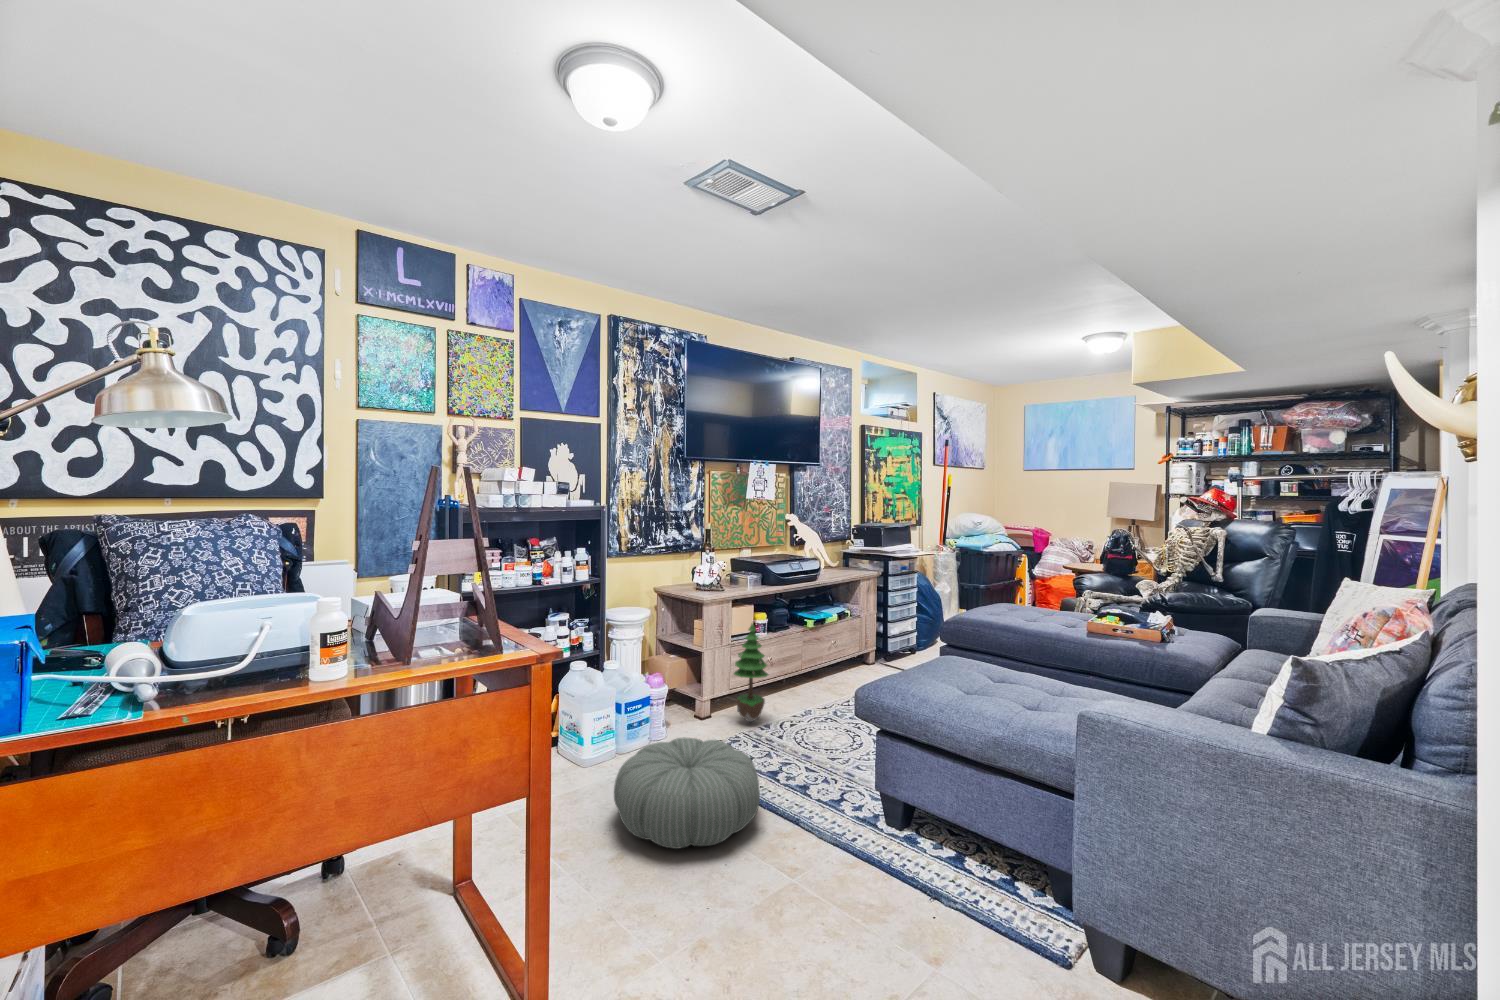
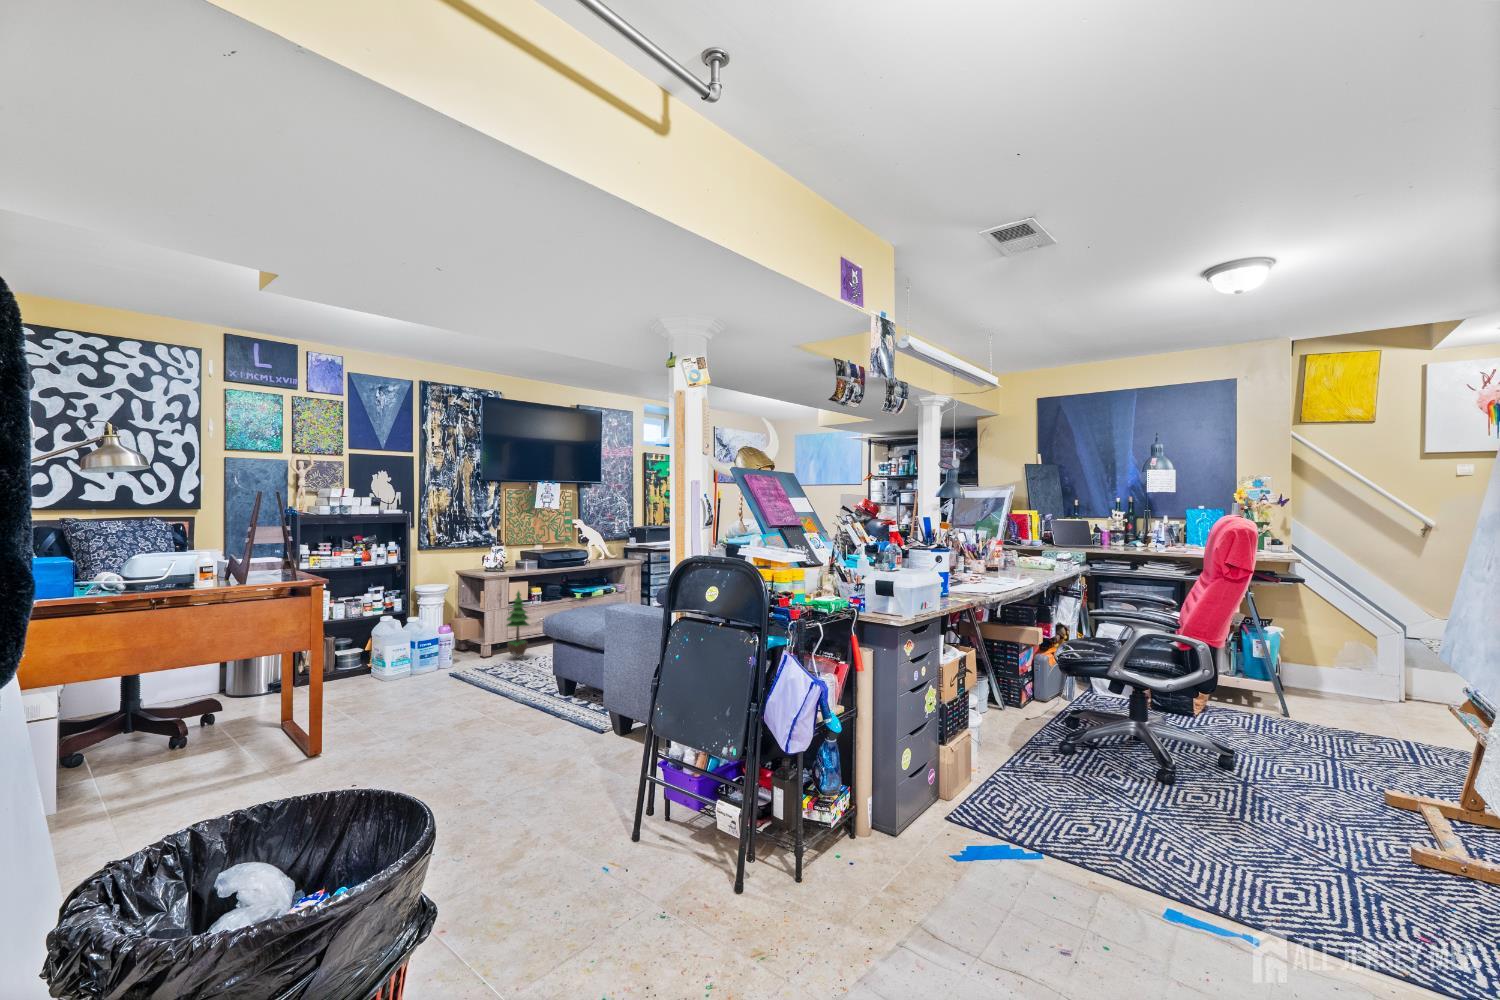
pouf: present [614,737,760,849] -> none [389,654,486,707]

